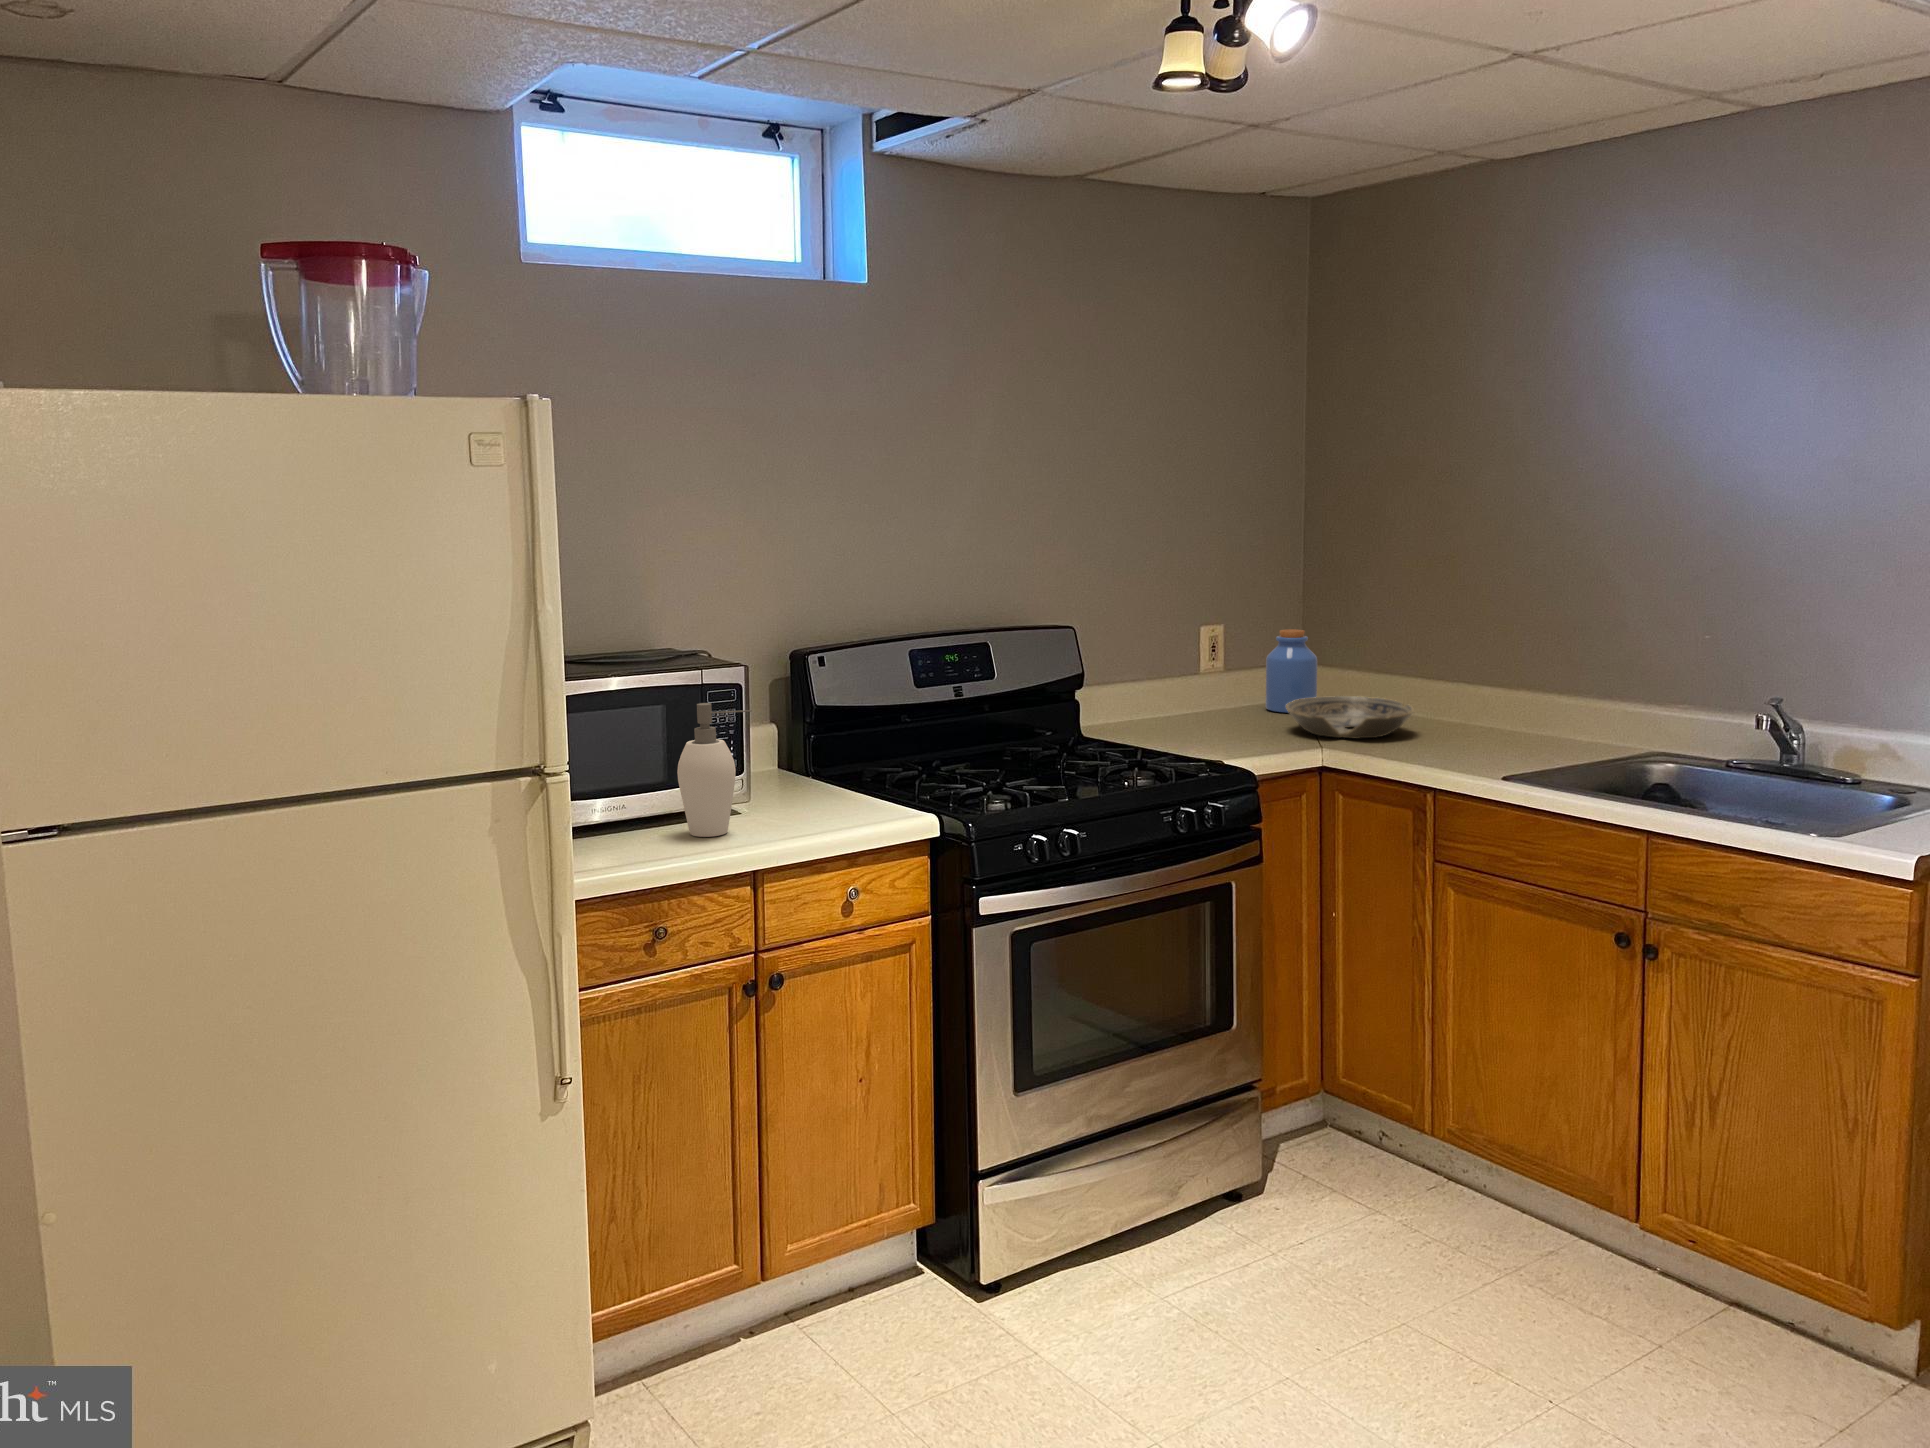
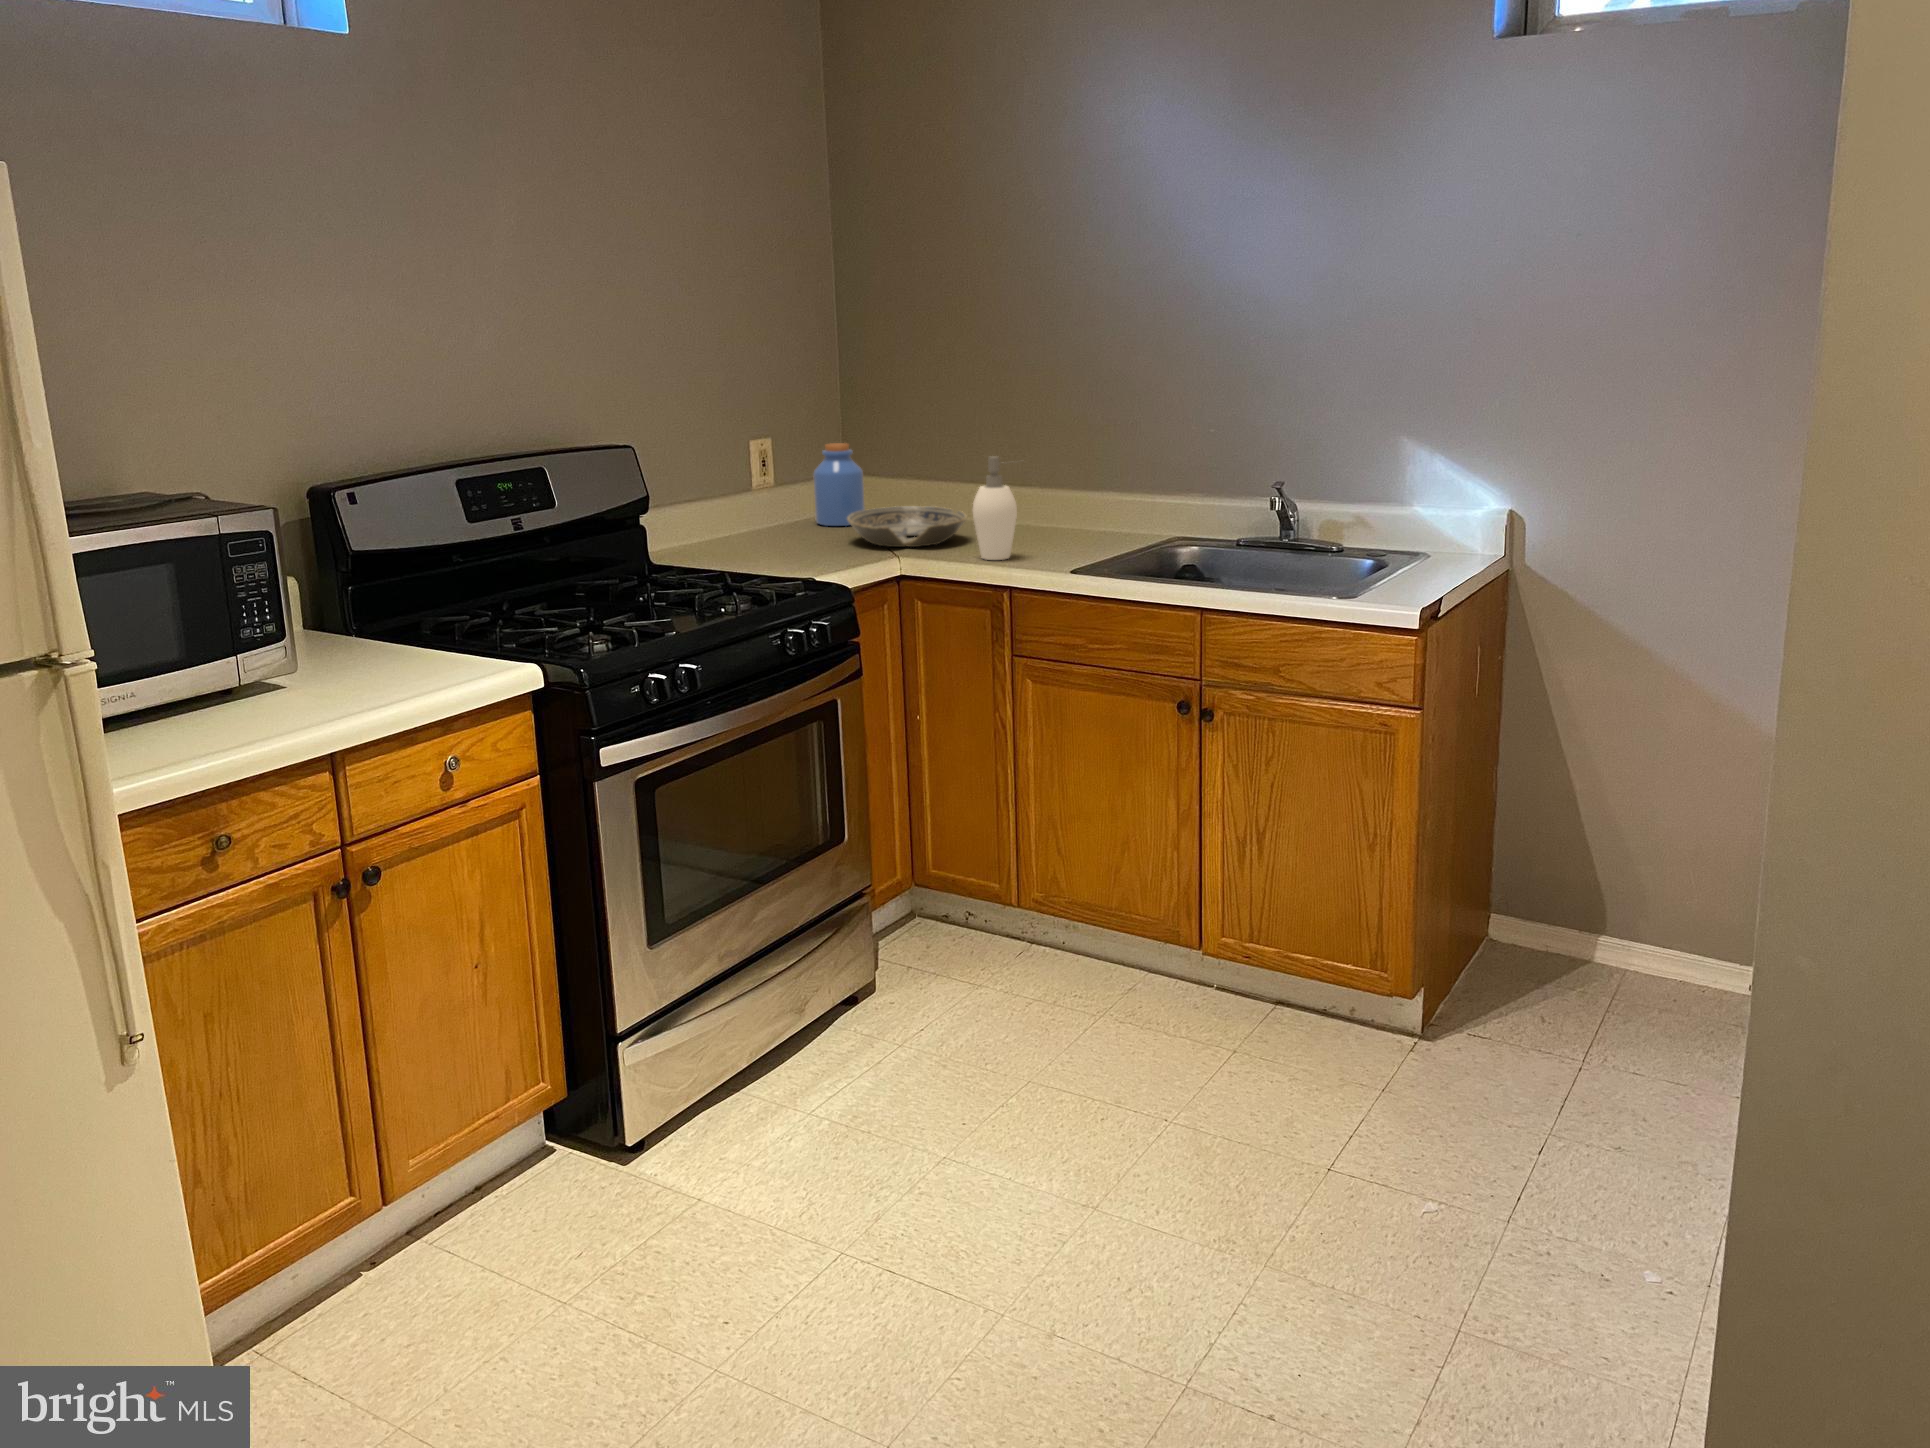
soap dispenser: present [677,703,752,837] -> present [973,456,1017,560]

